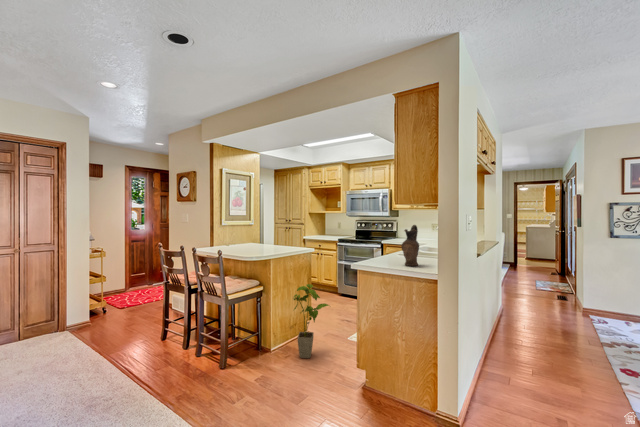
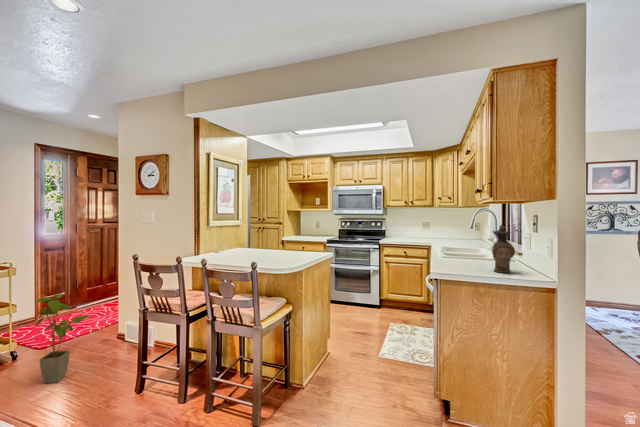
house plant: present [293,284,329,358] -> present [35,294,92,383]

